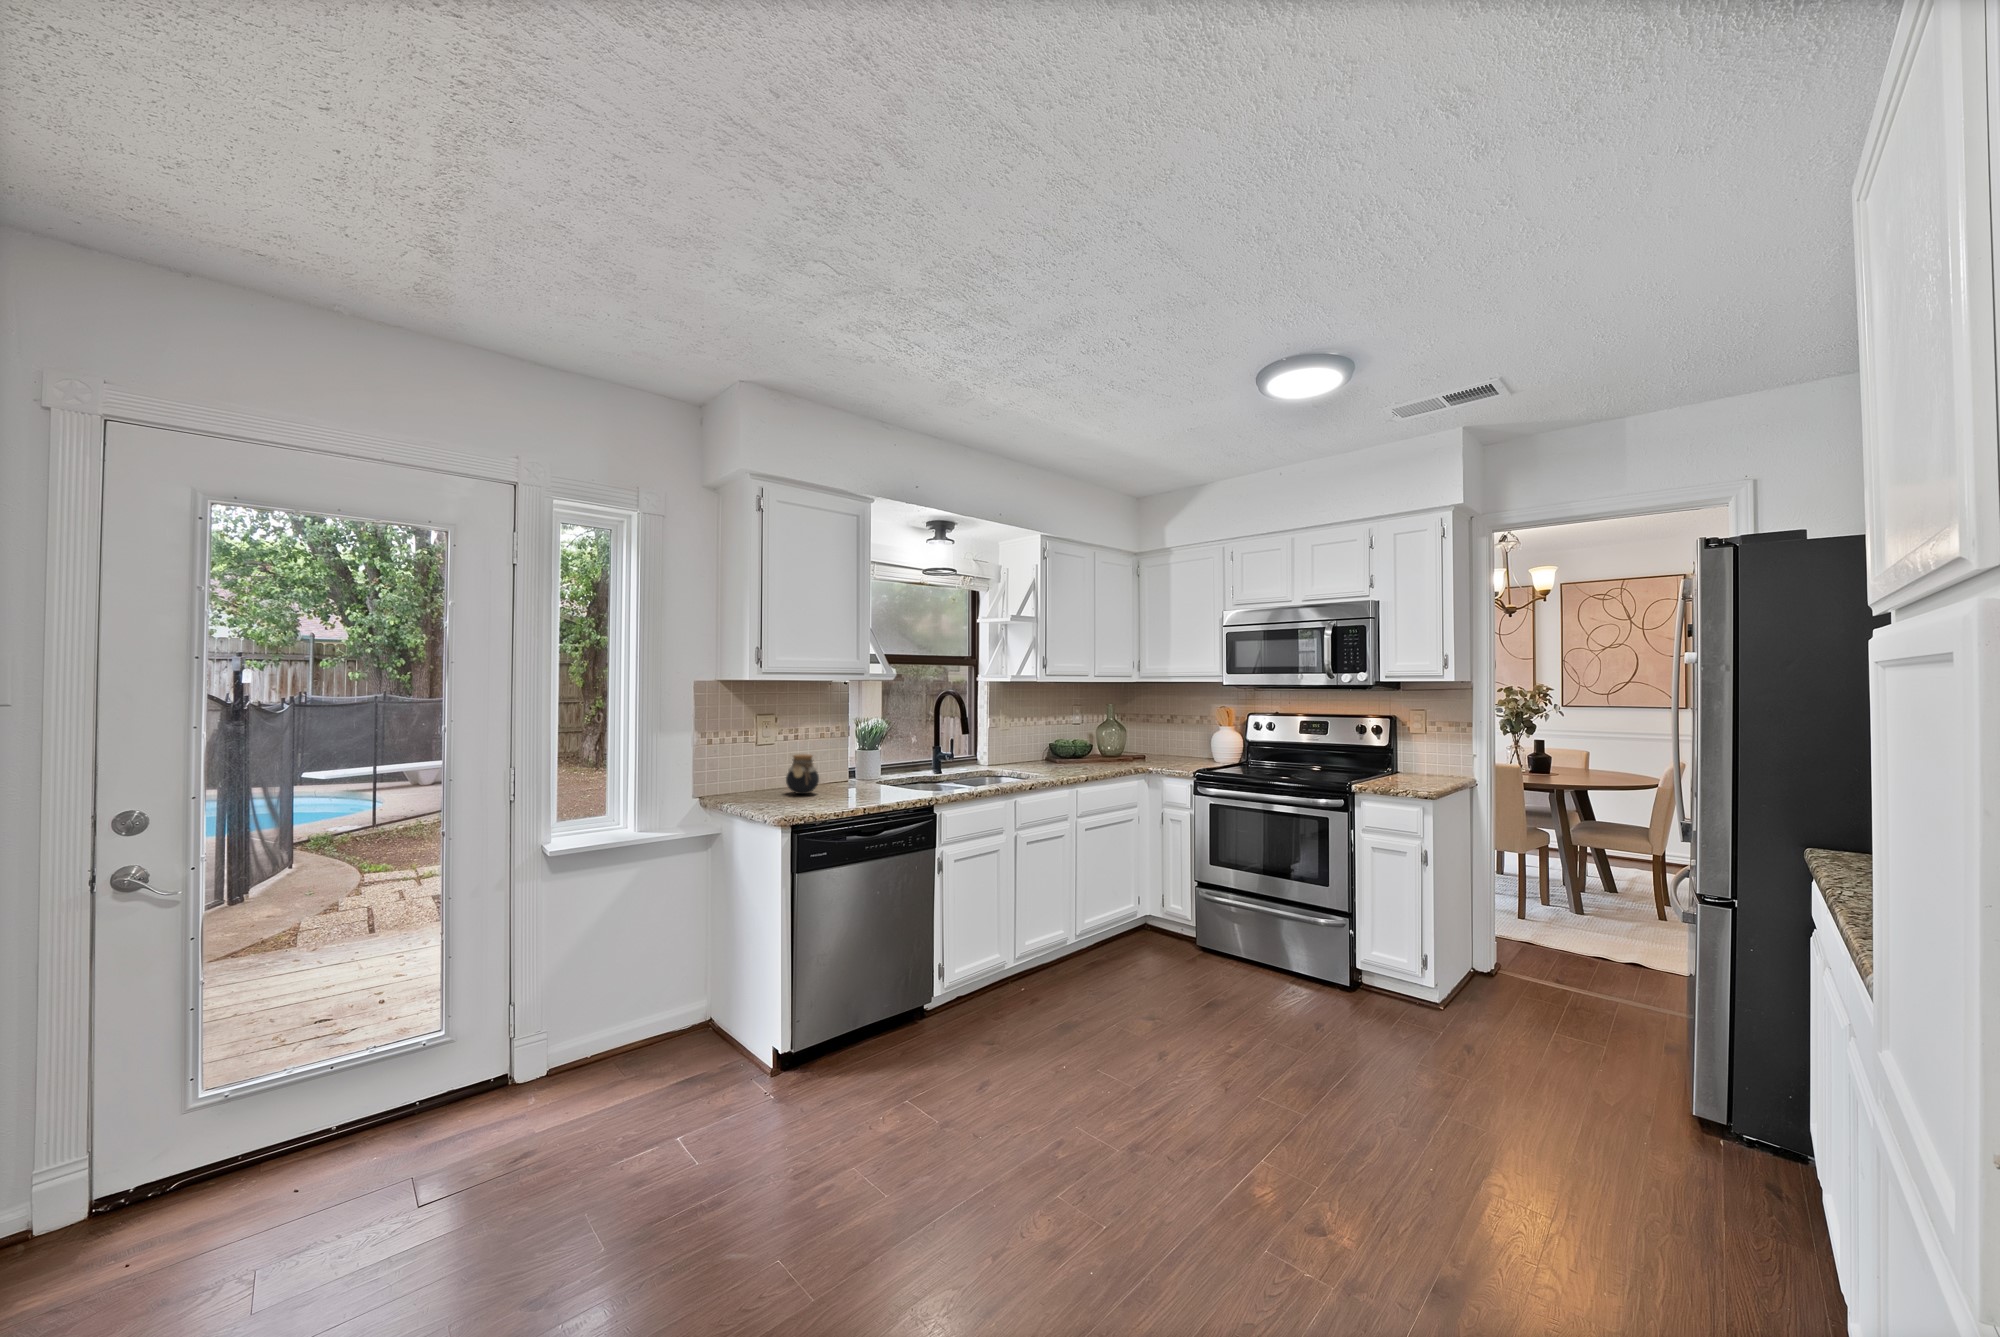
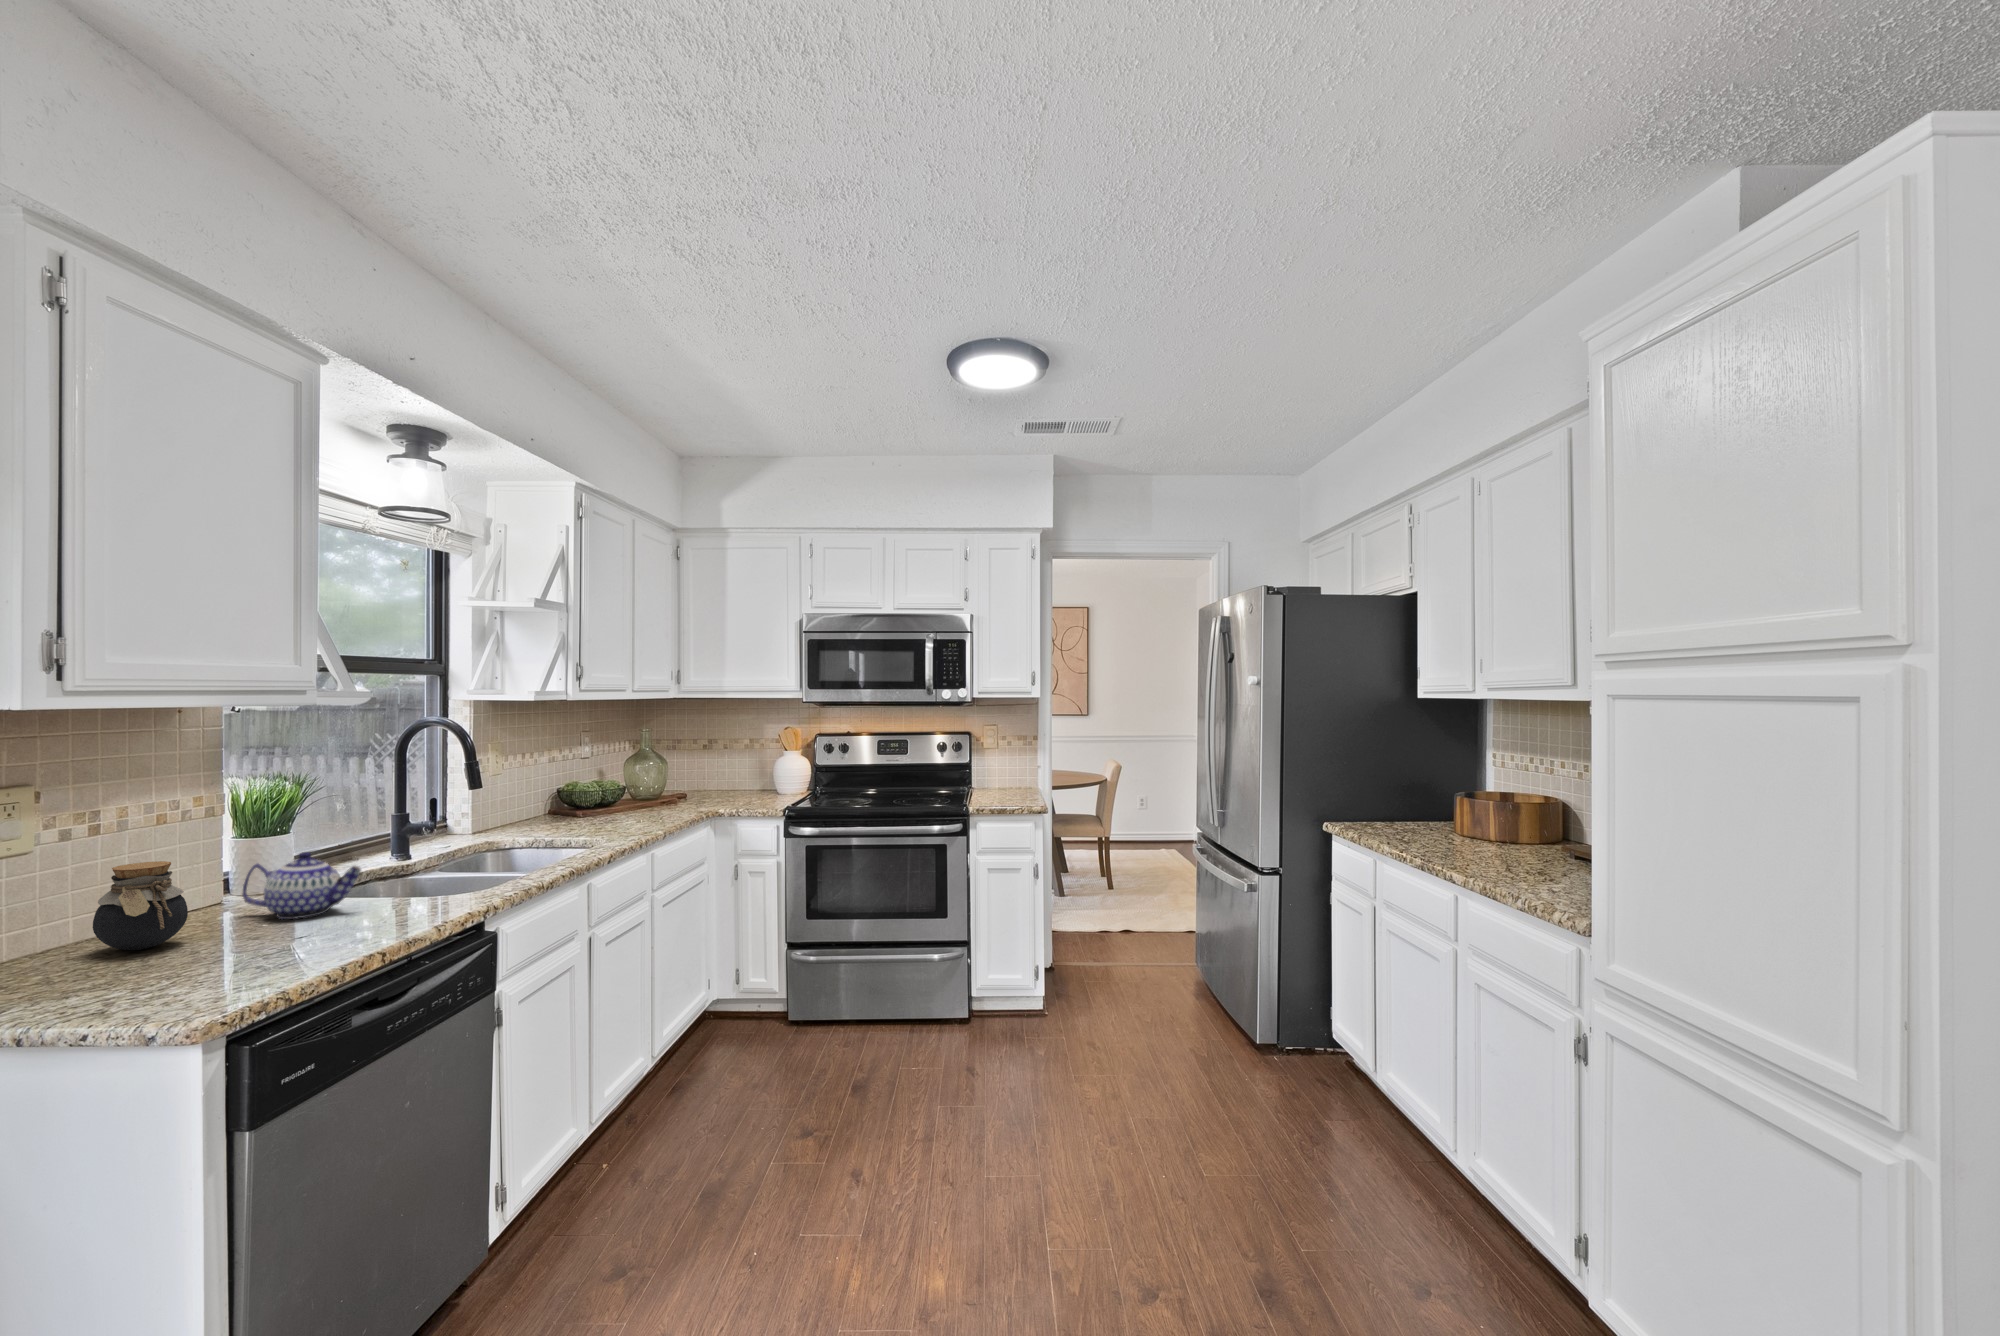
teapot: none [846,759,891,792] -> present [242,852,361,919]

